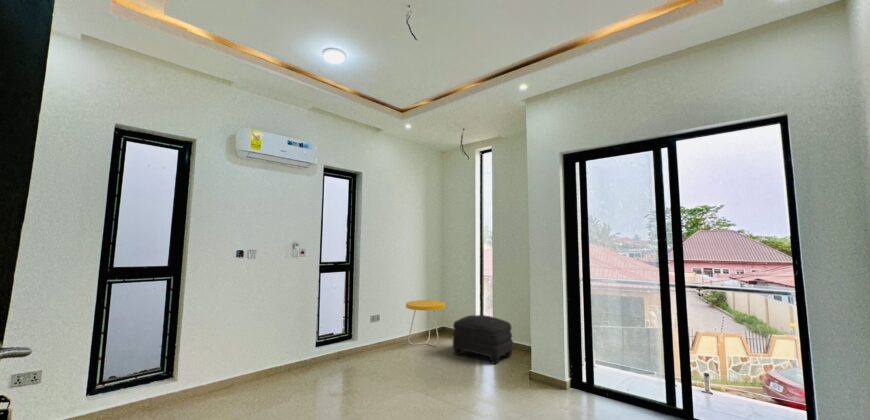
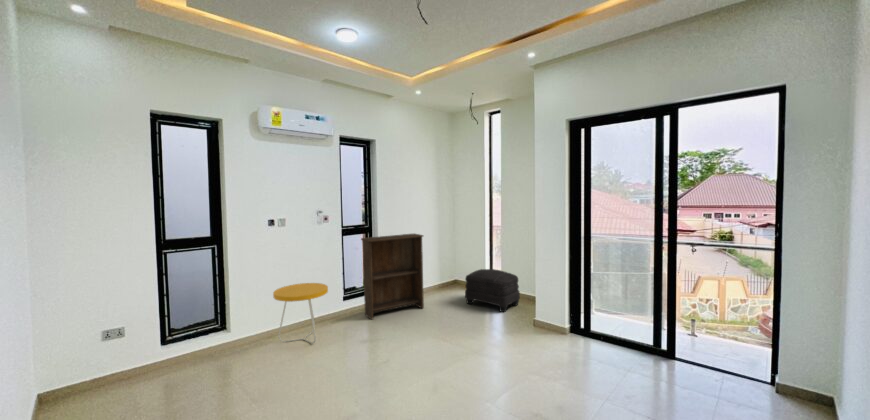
bookshelf: none [339,273,408,370] -> present [361,234,424,319]
side table: present [406,300,445,346] -> present [273,283,328,344]

